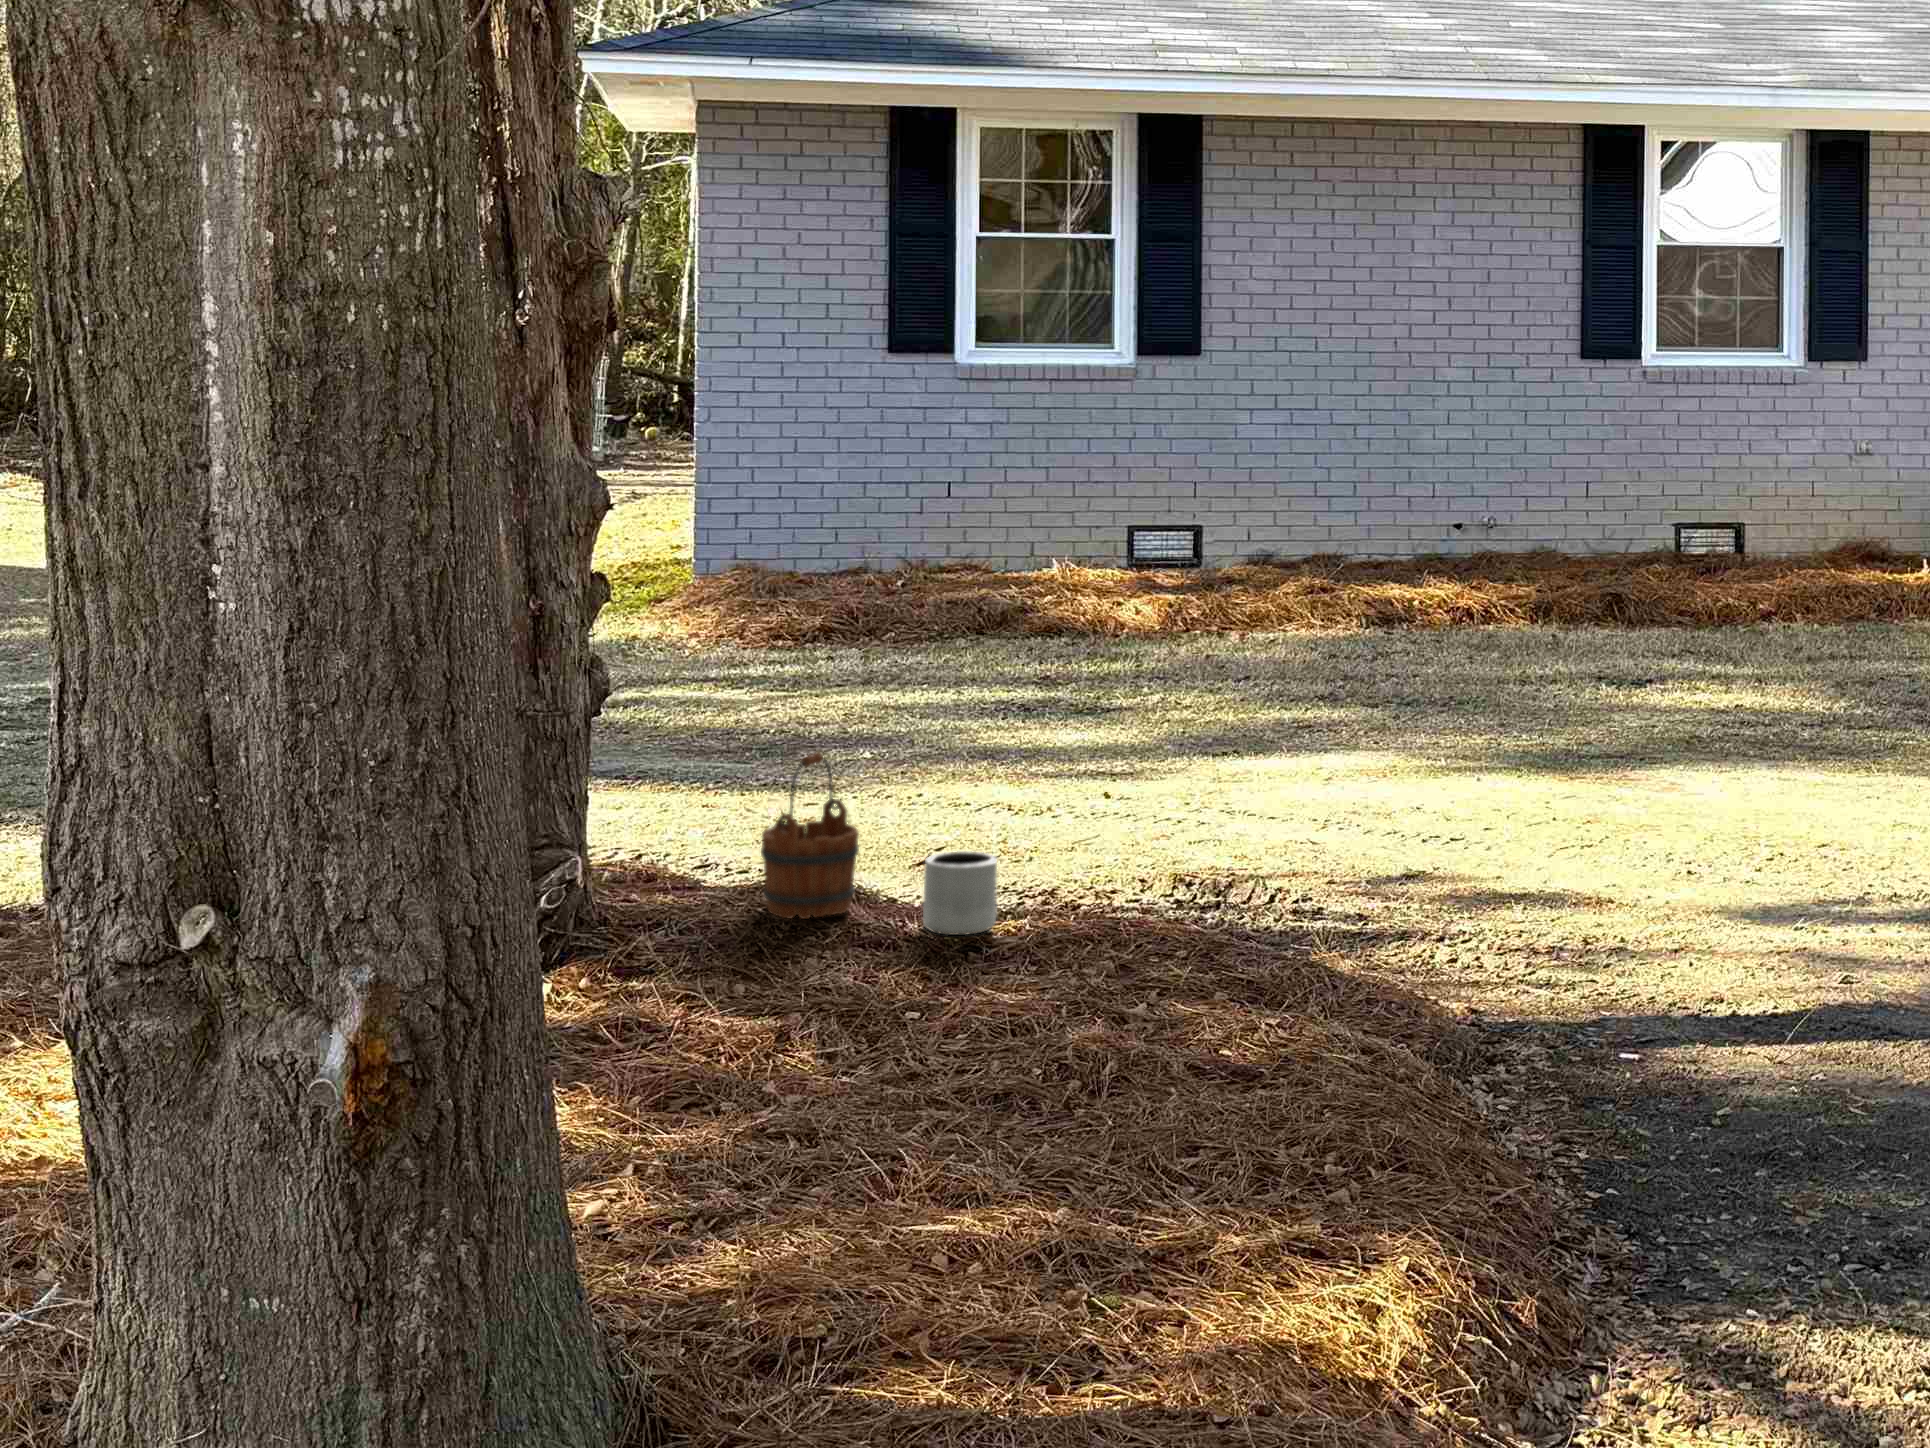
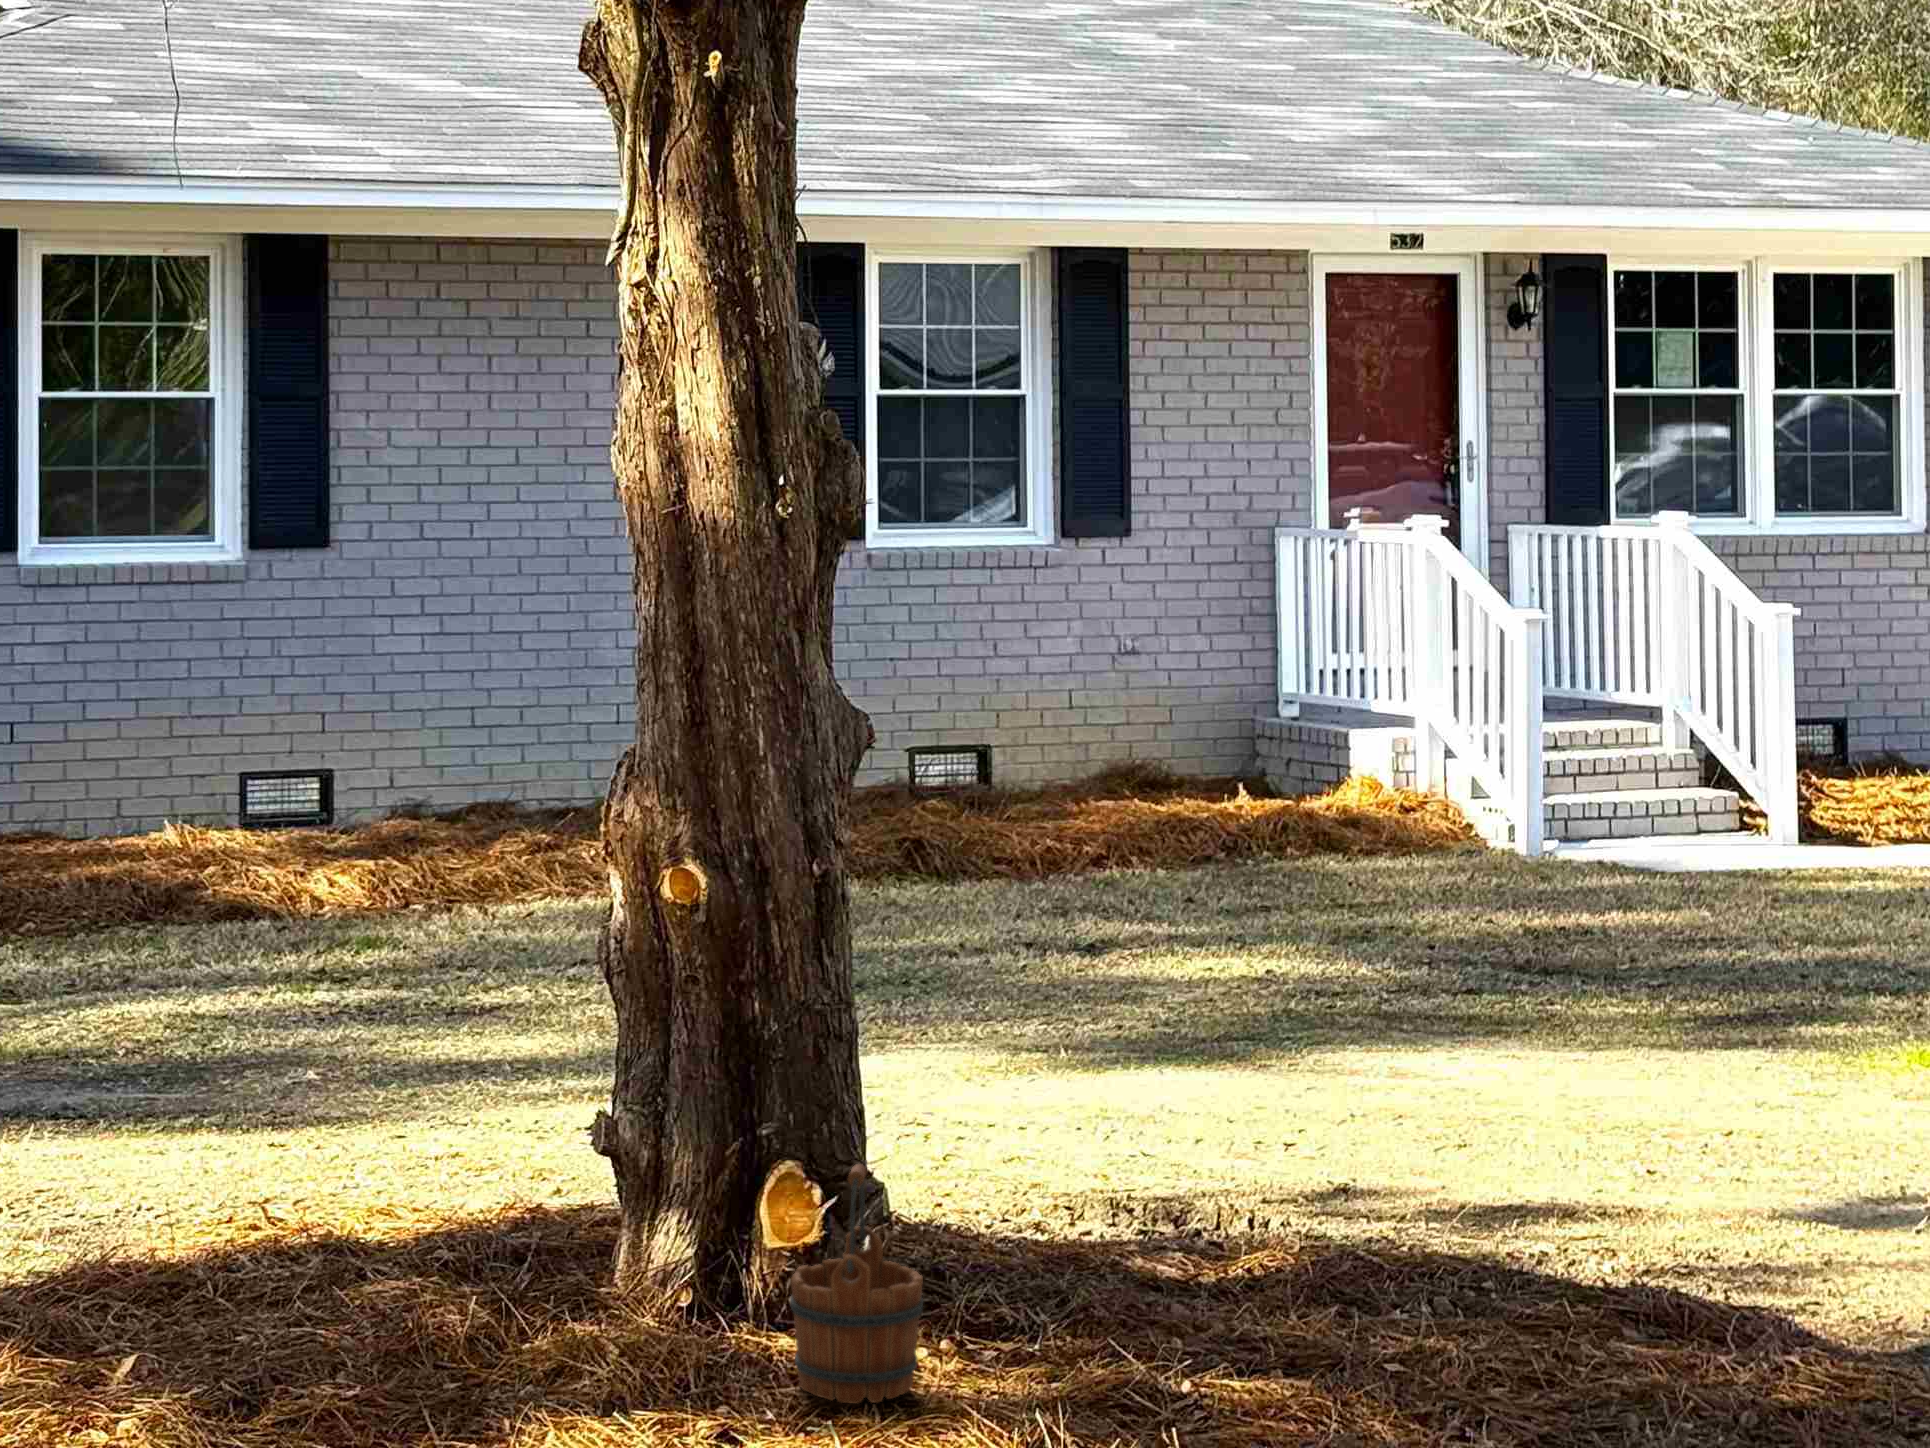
planter: present [923,851,997,935] -> none [1023,1289,1122,1410]

